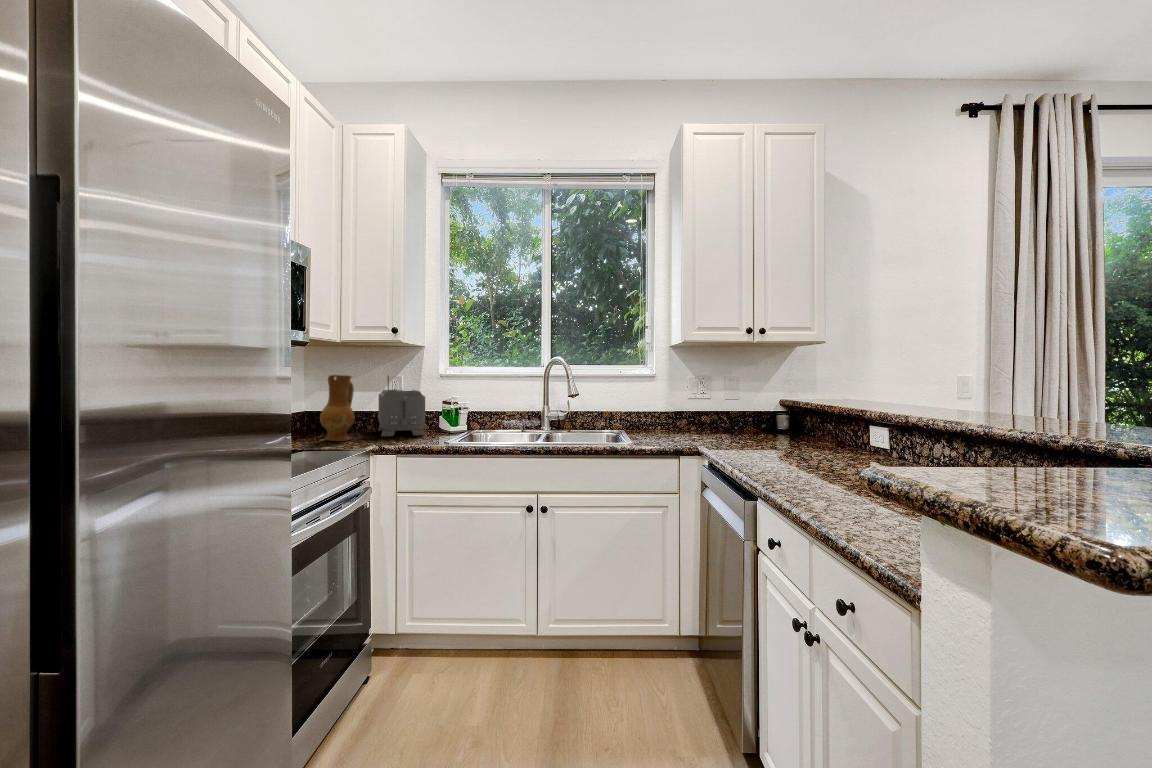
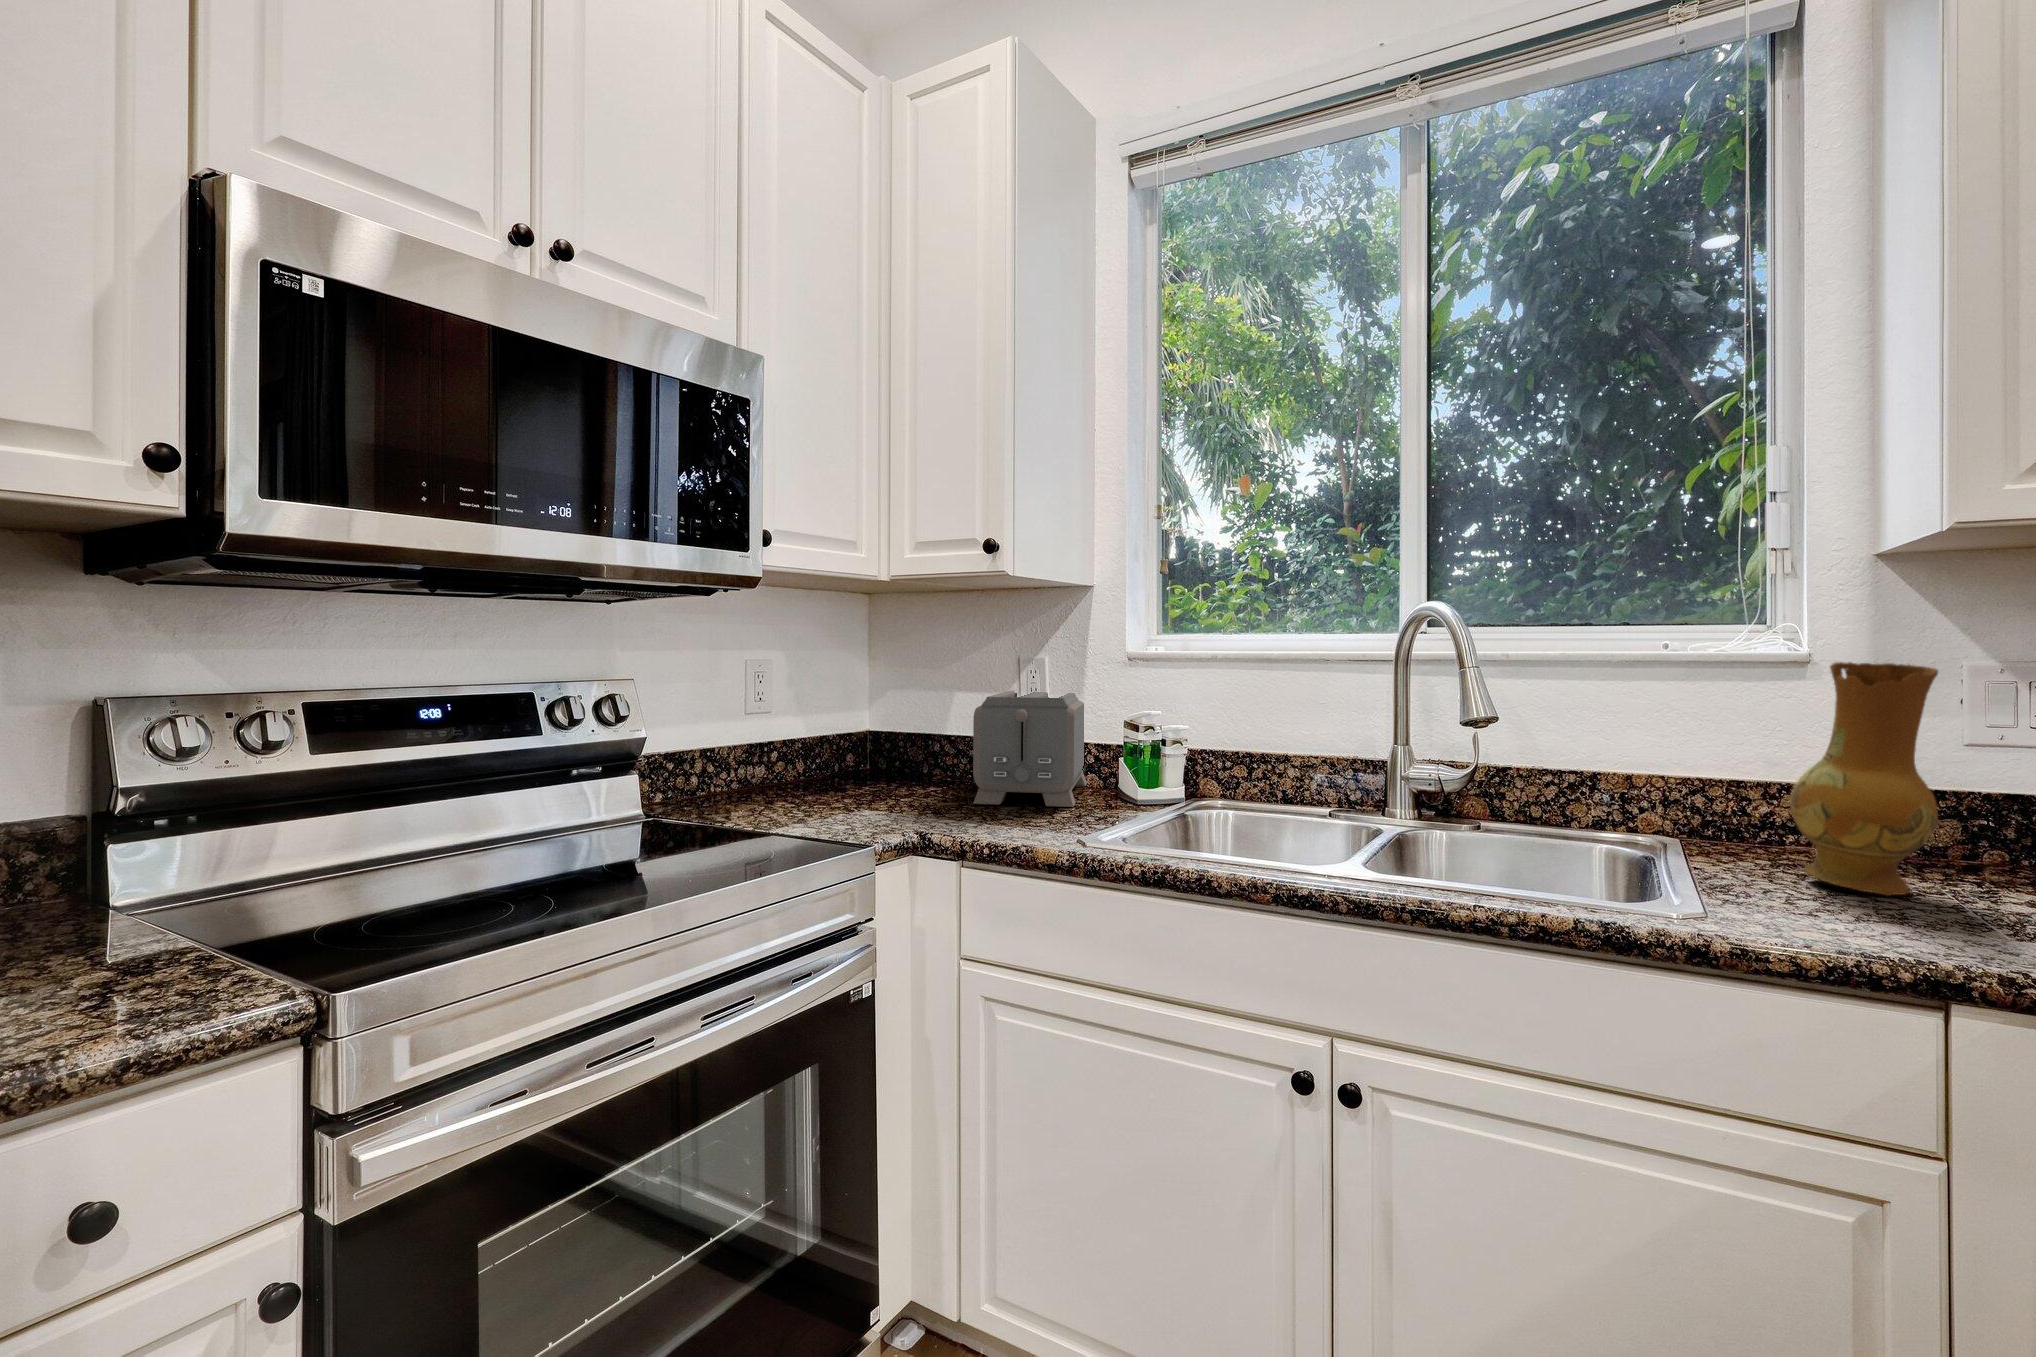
ceramic jug: present [320,375,355,441] -> present [1790,662,1938,896]

